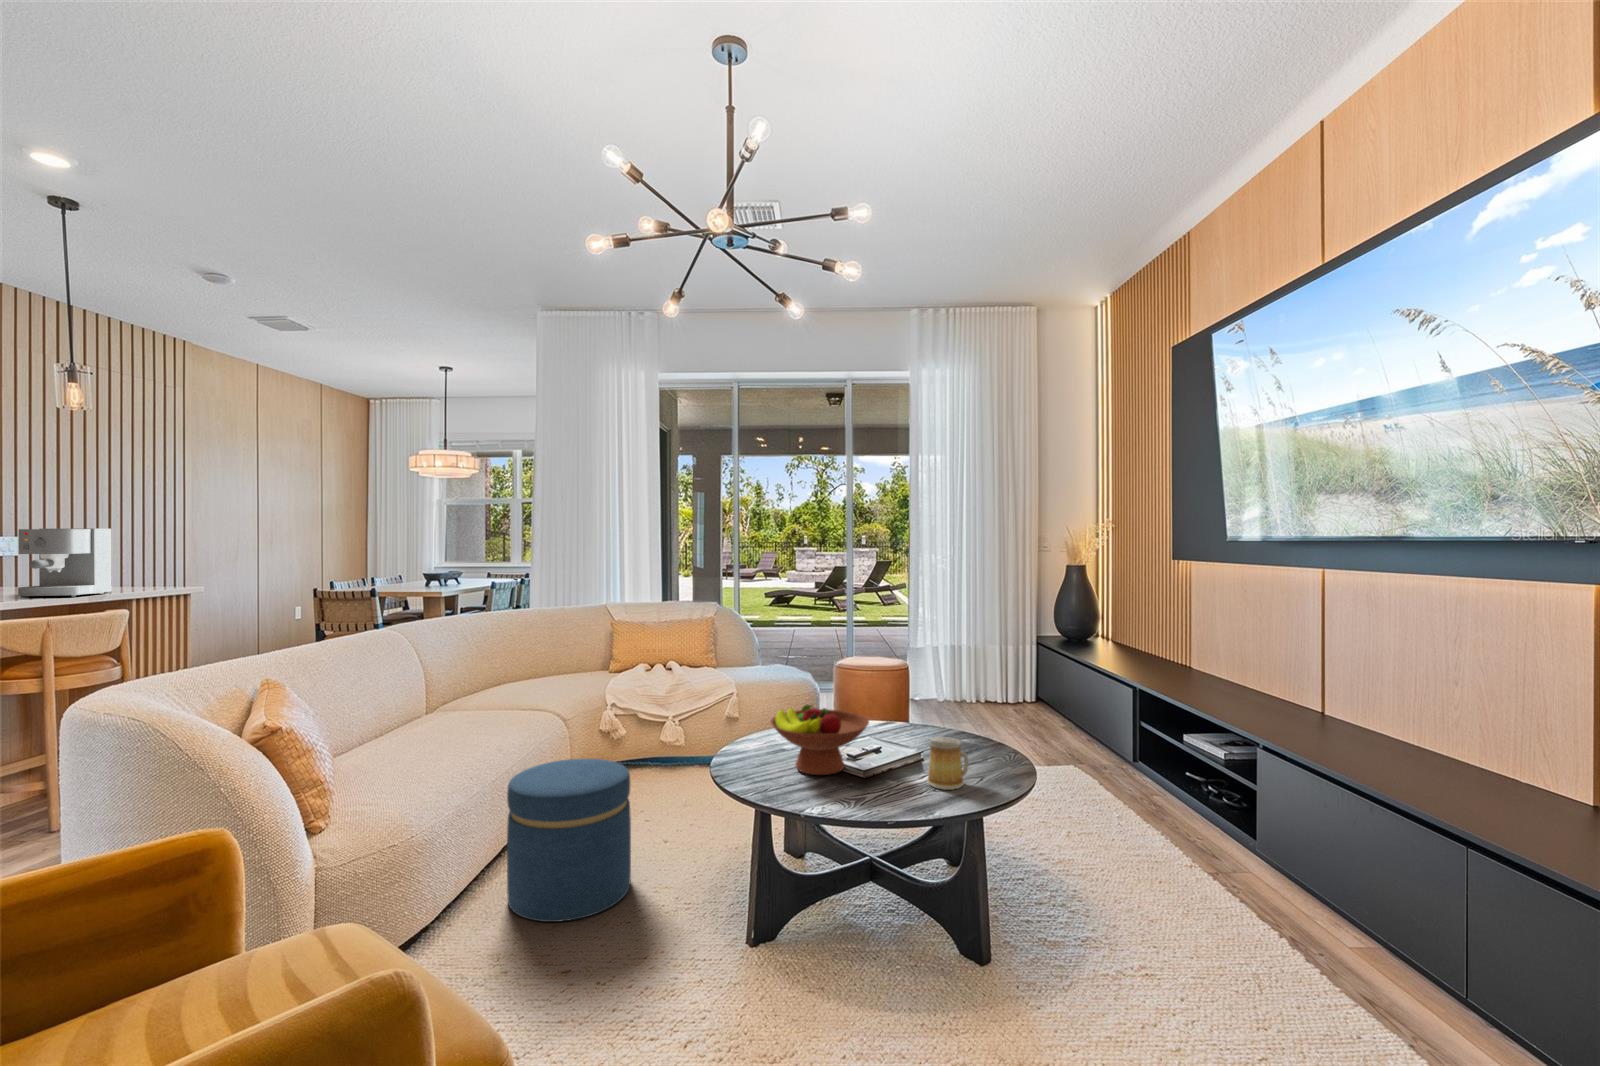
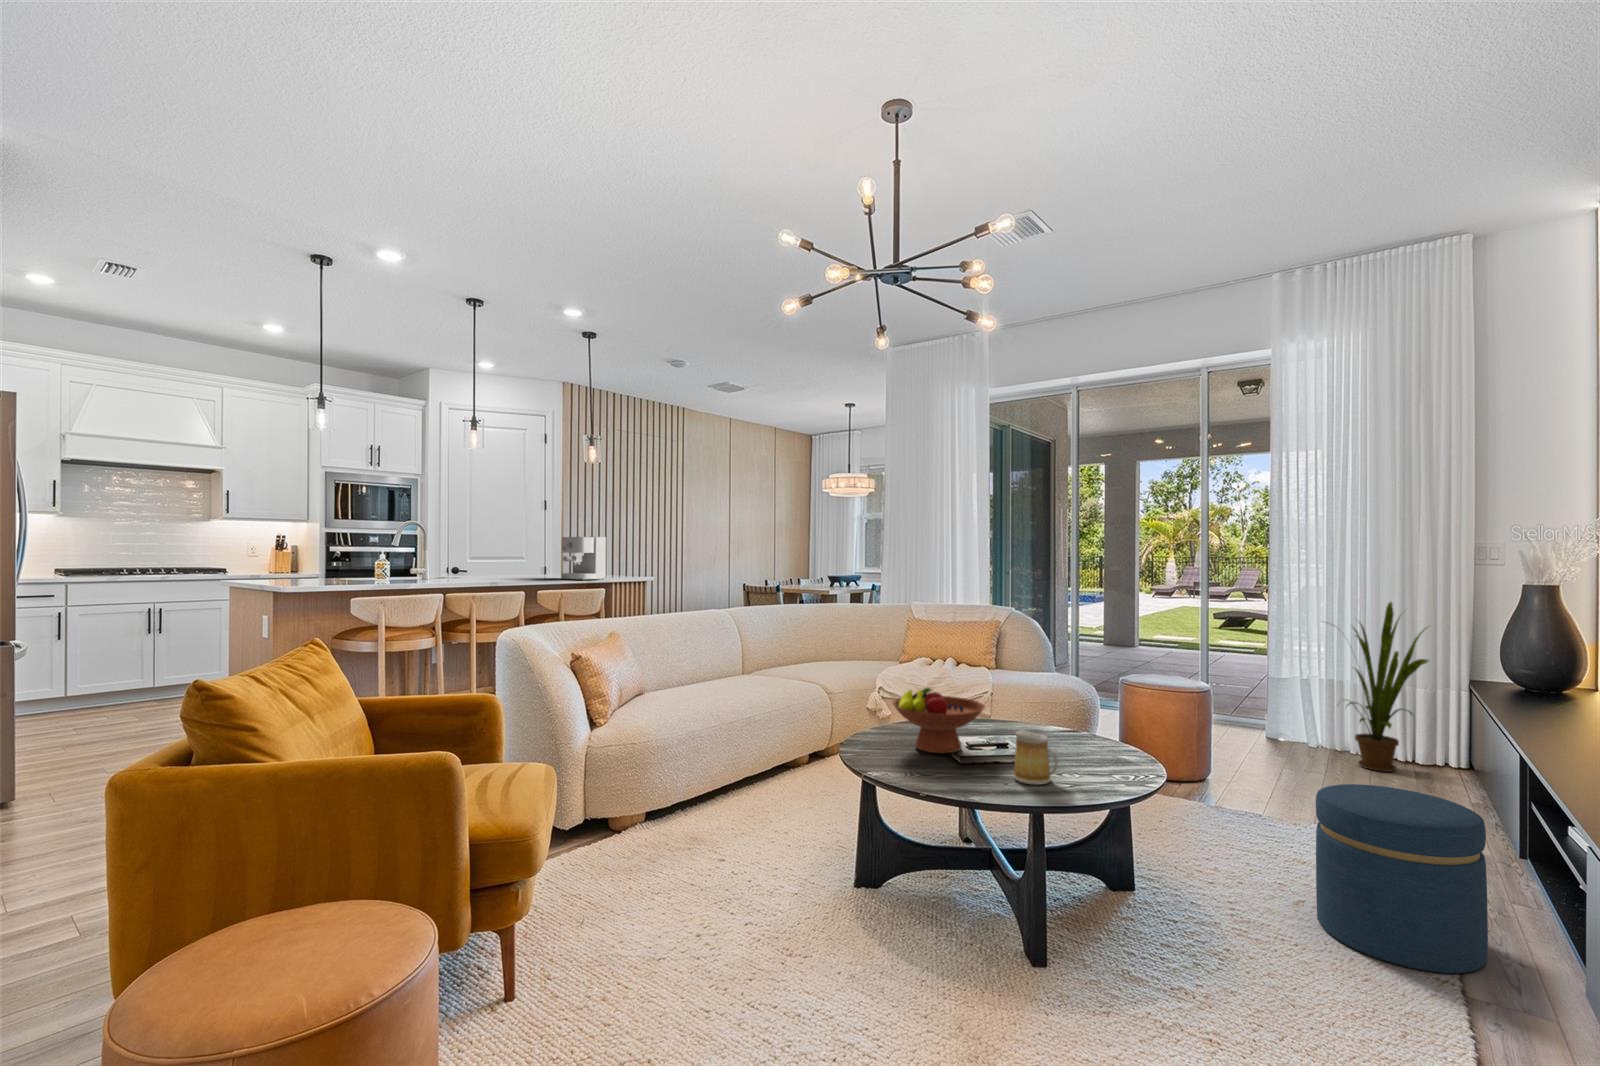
house plant: none [953,580,1027,713] -> present [1330,602,1428,772]
ottoman: present [507,758,631,922] -> present [1316,784,1488,973]

